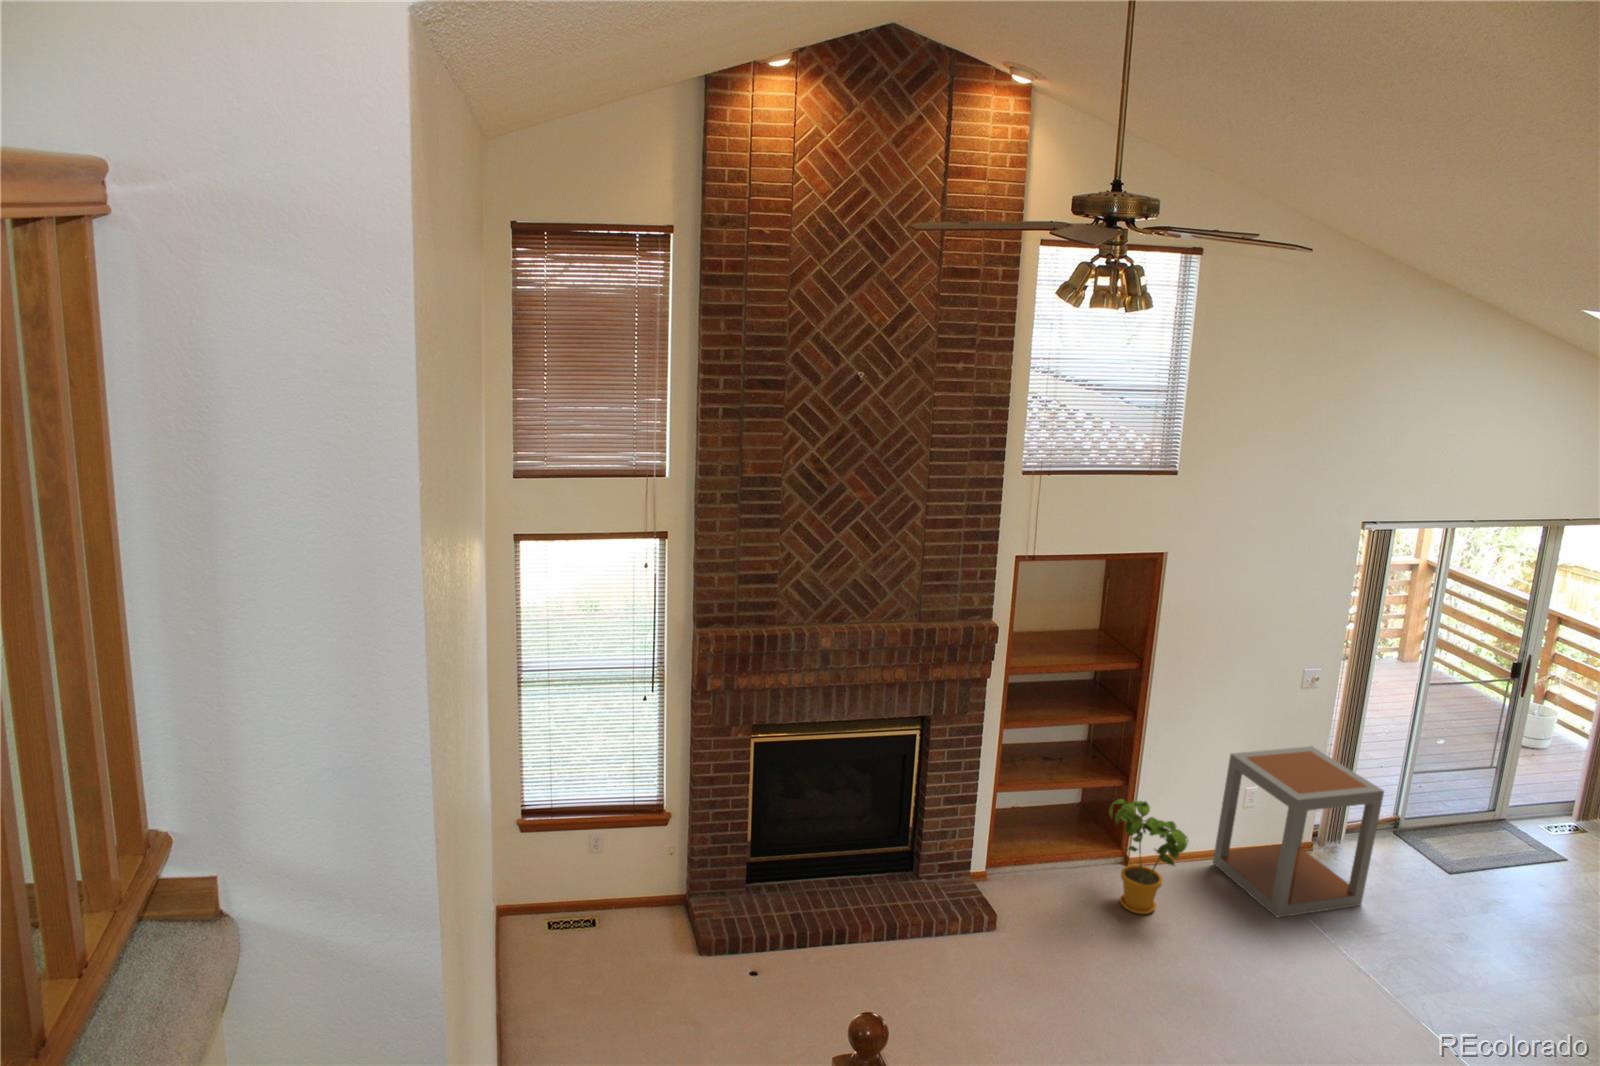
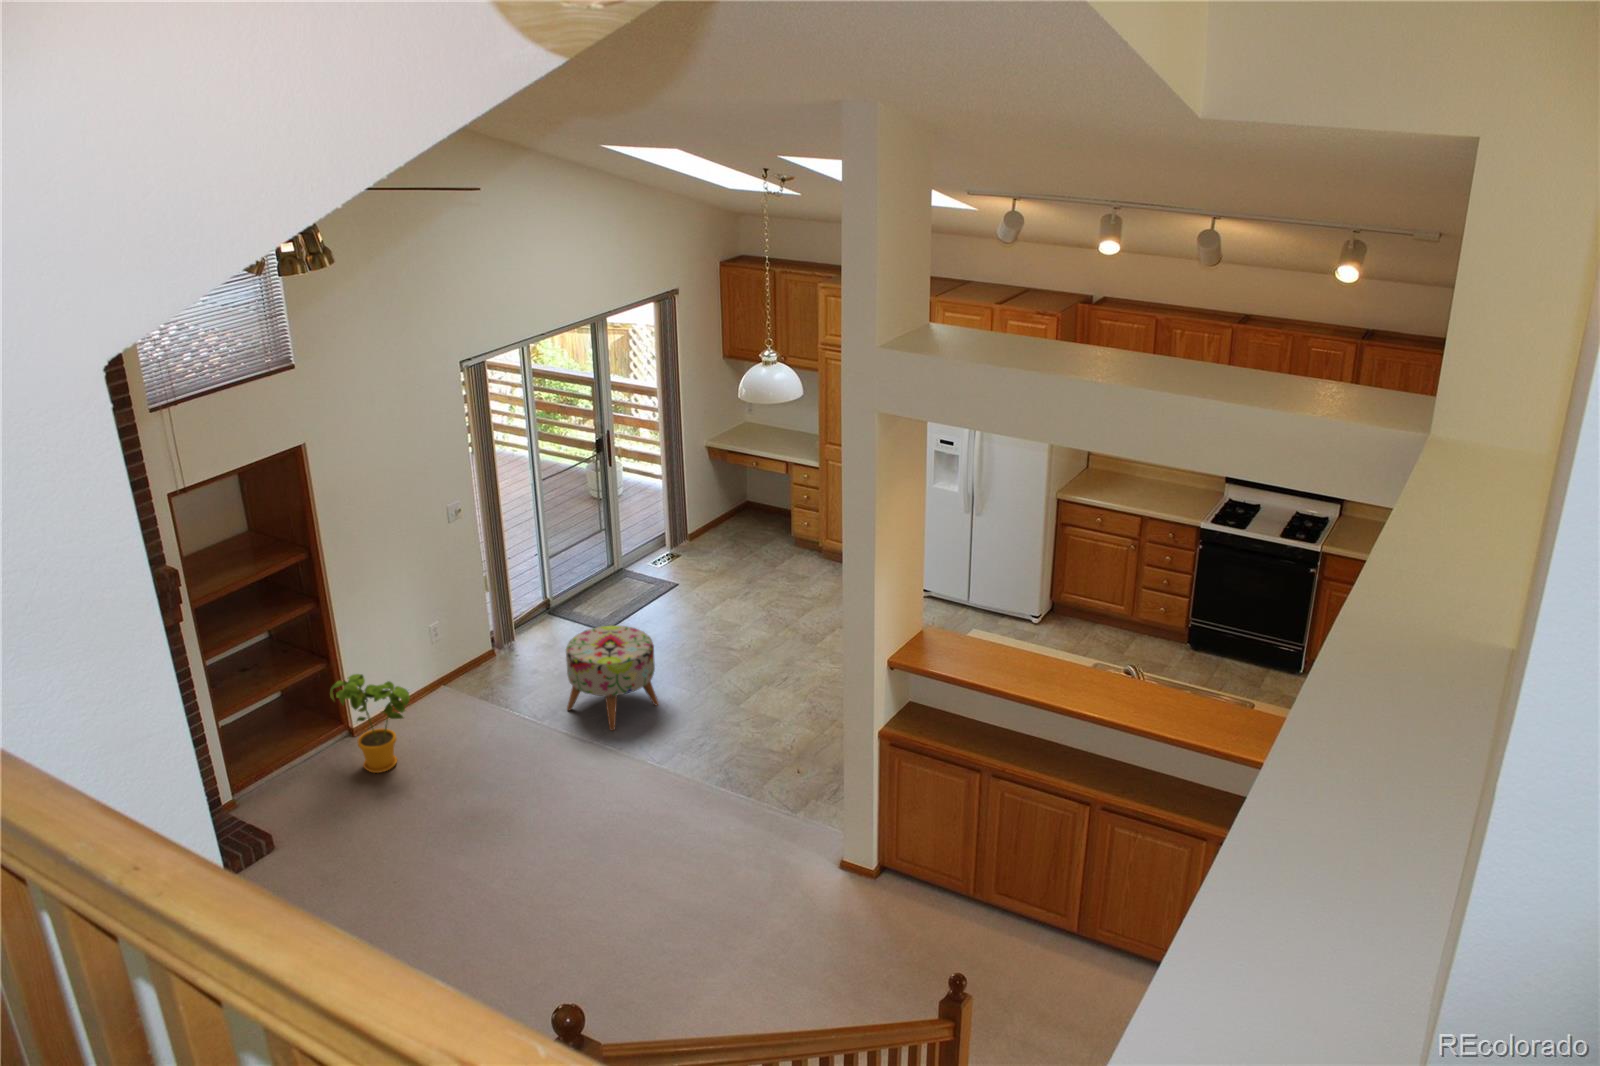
side table: present [1213,746,1384,918] -> none [414,570,550,722]
ottoman: none [1370,860,1511,994] -> present [566,625,659,731]

